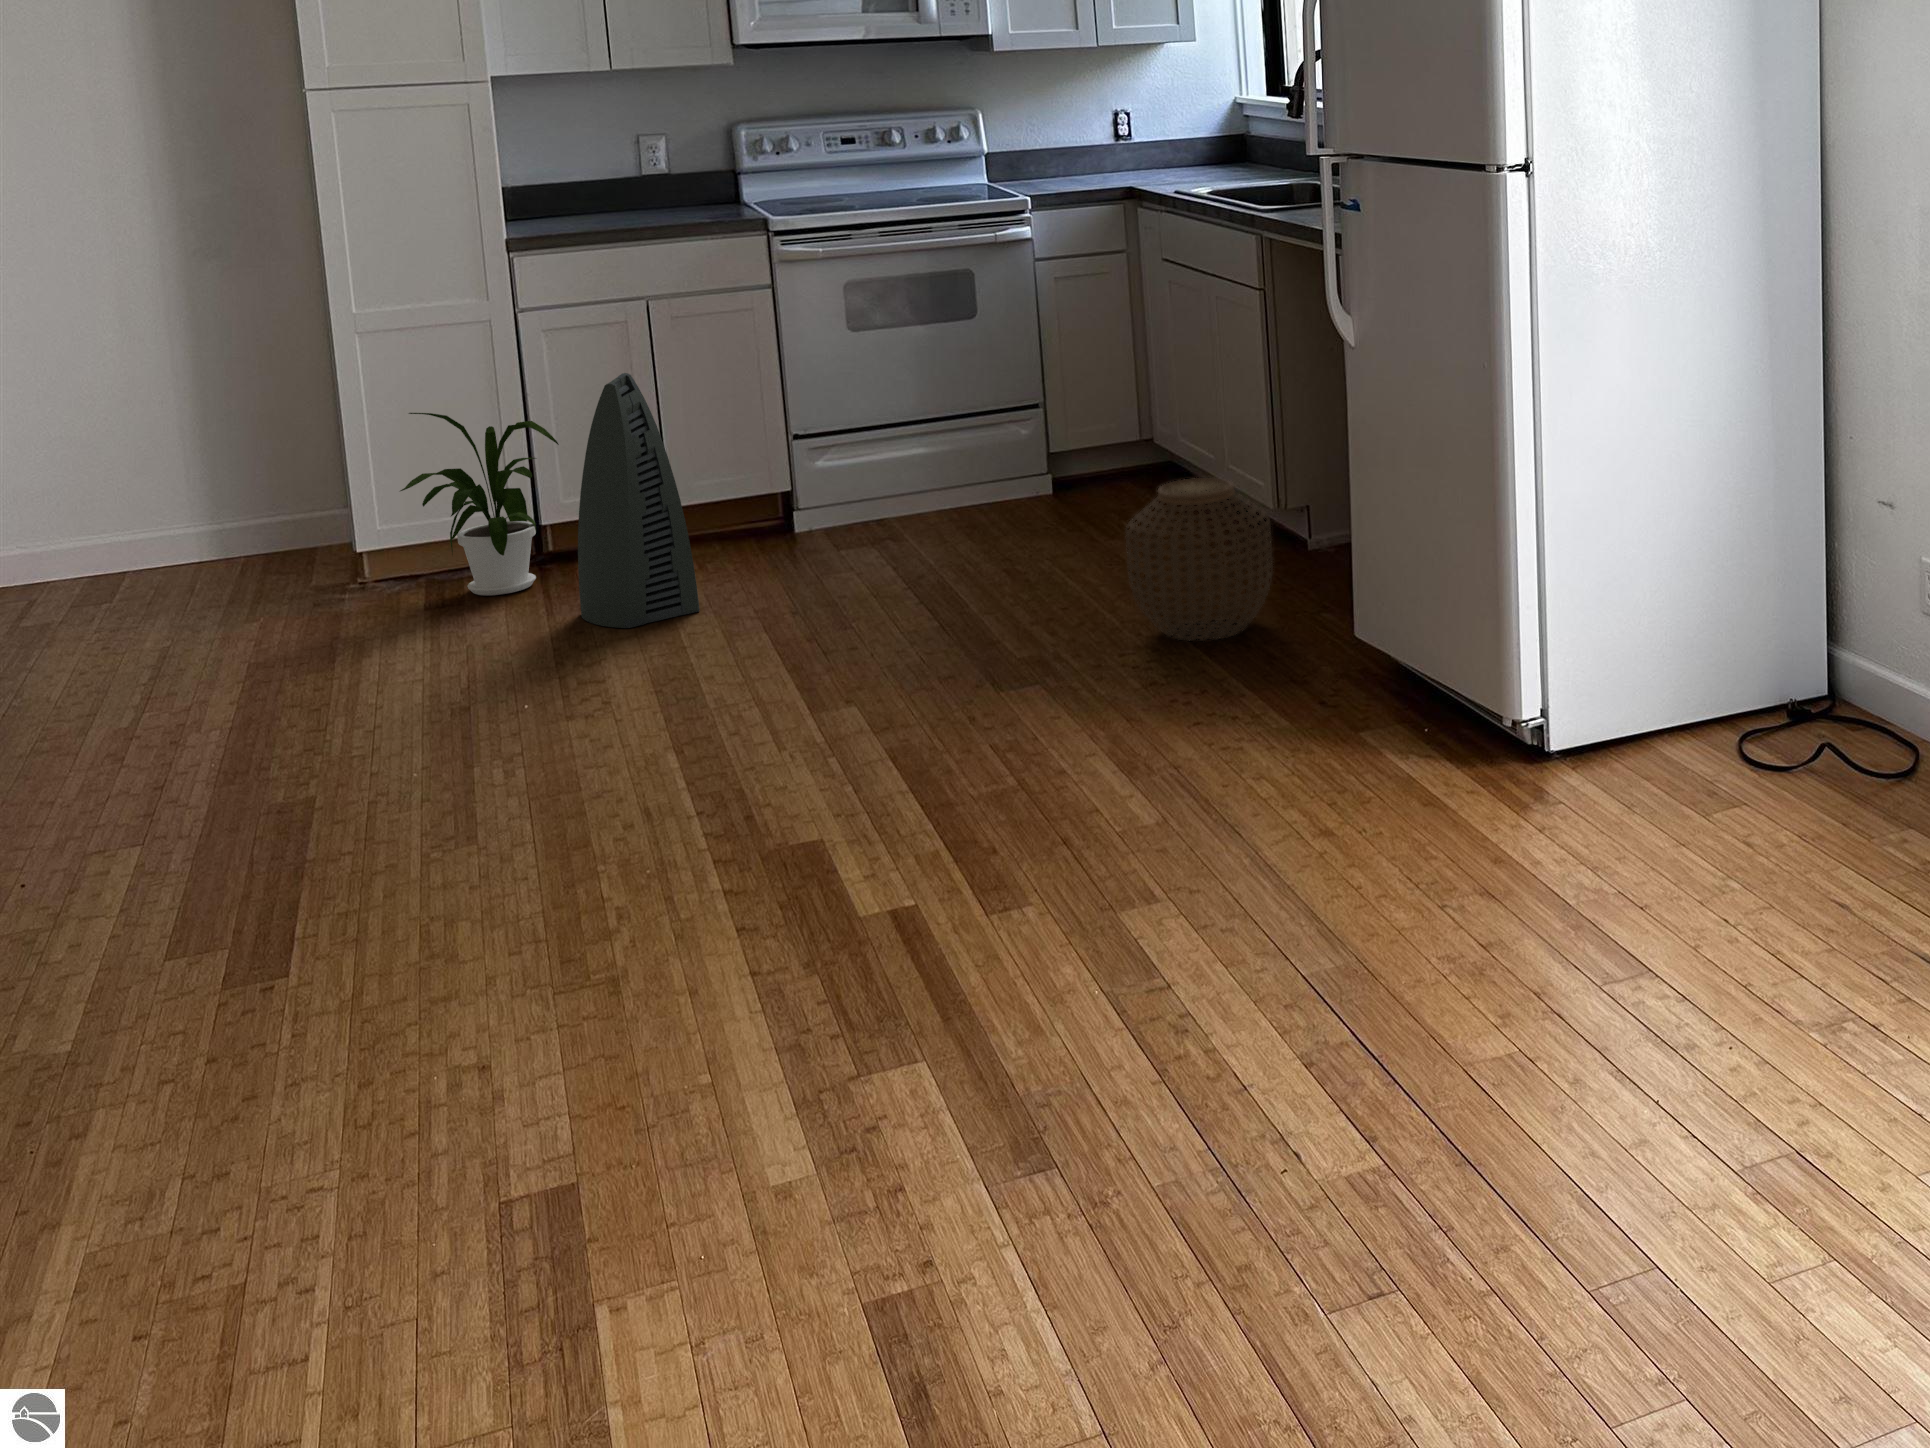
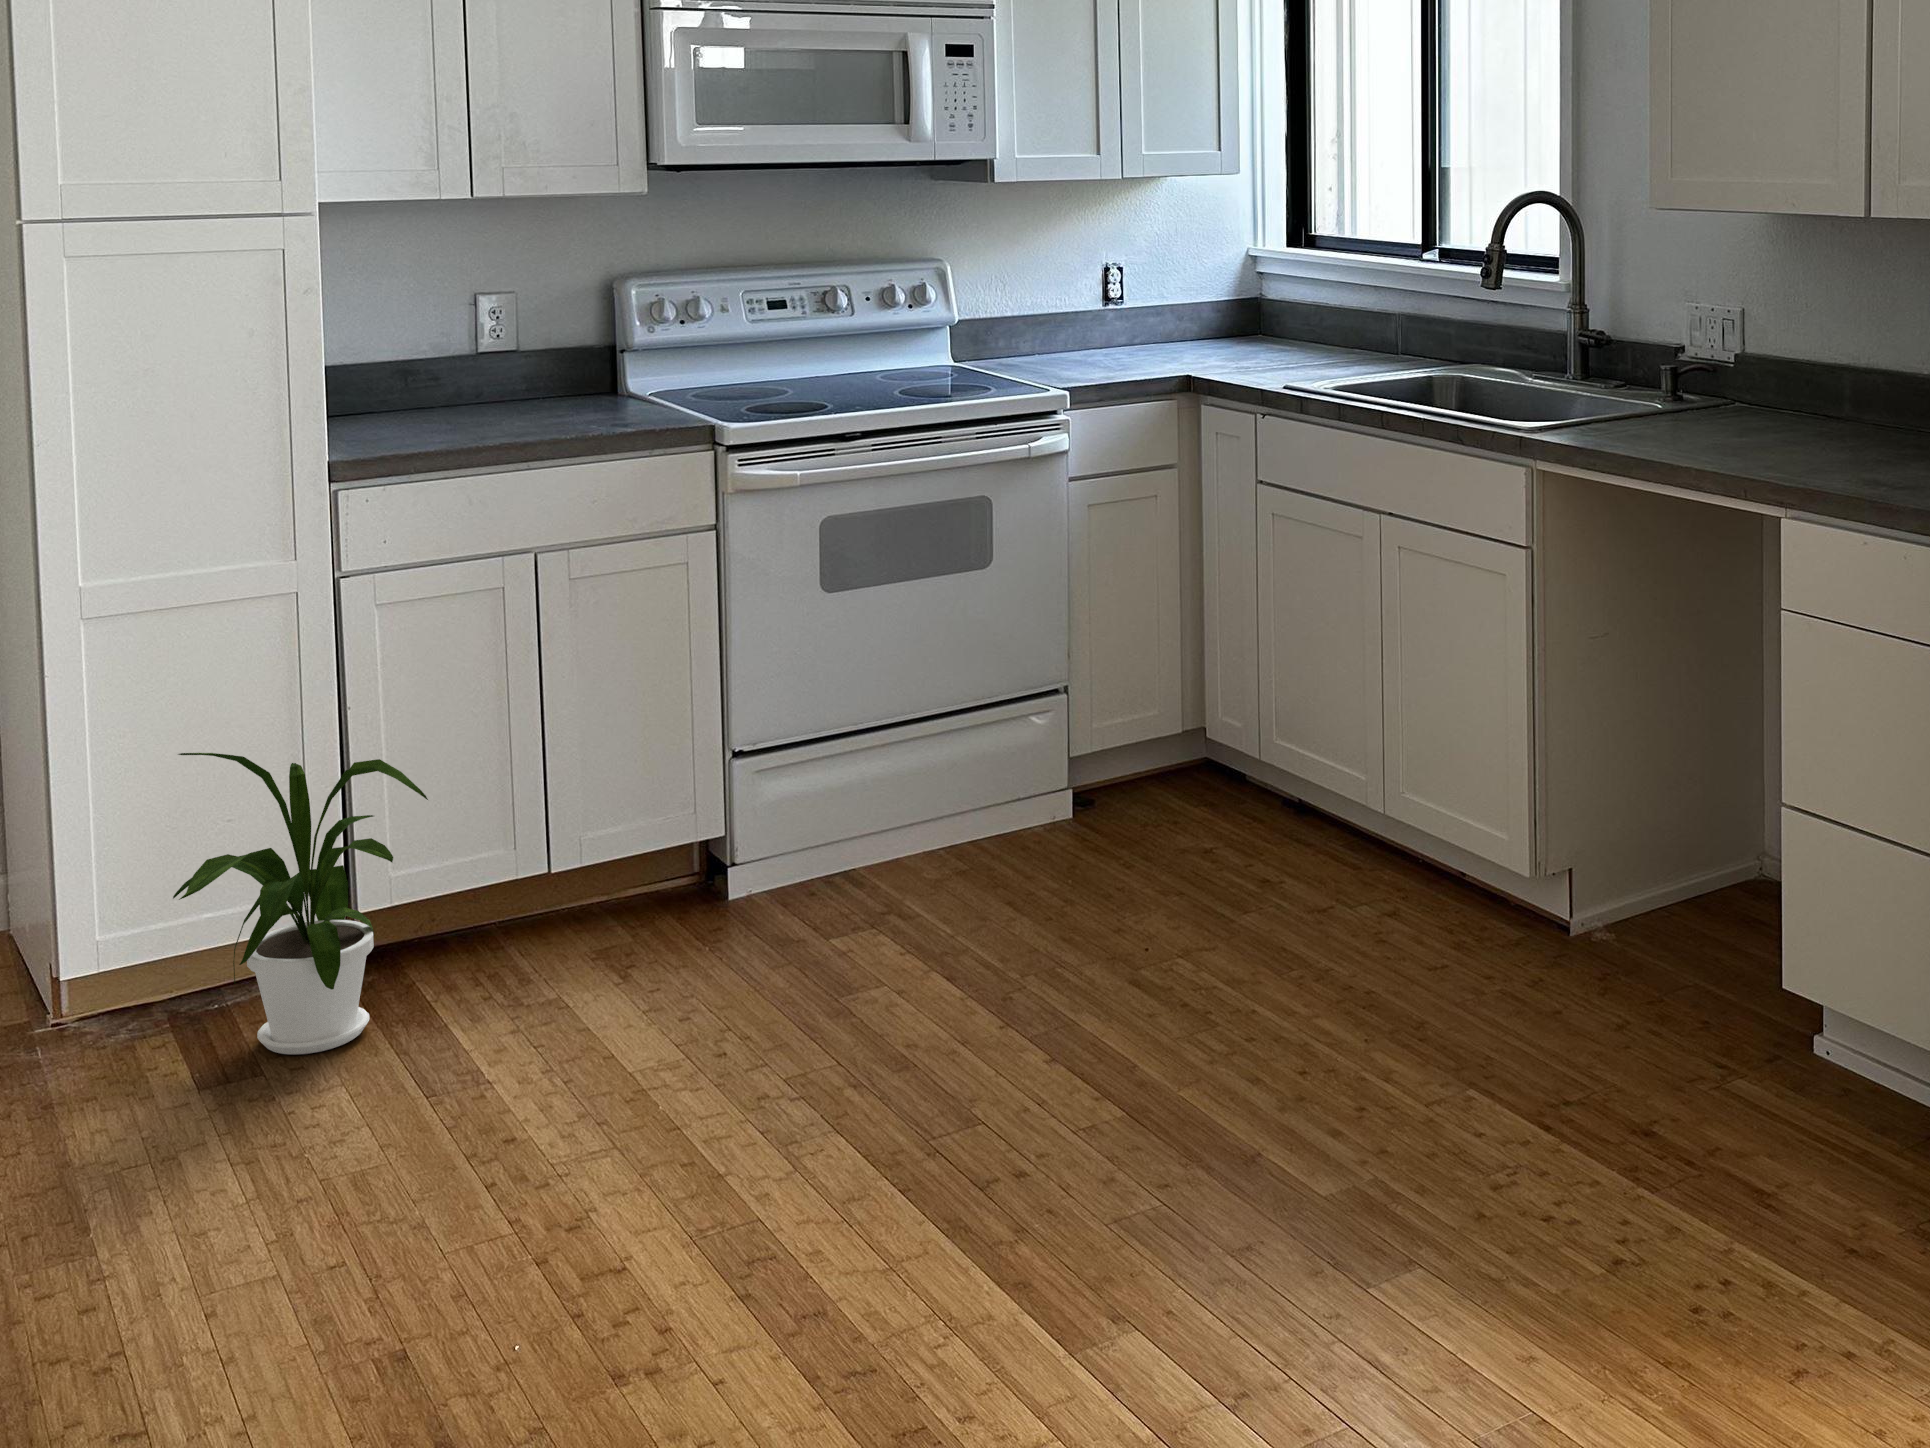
air purifier: present [578,373,700,628] -> none [490,692,695,1132]
woven basket: present [1126,478,1272,641] -> none [1474,870,1704,1146]

